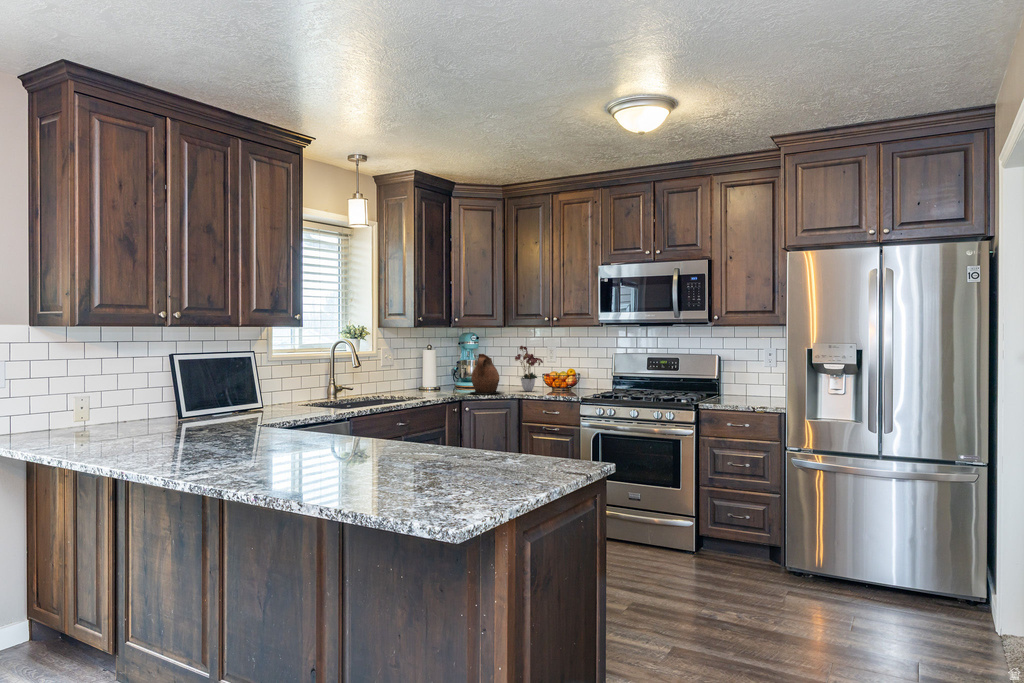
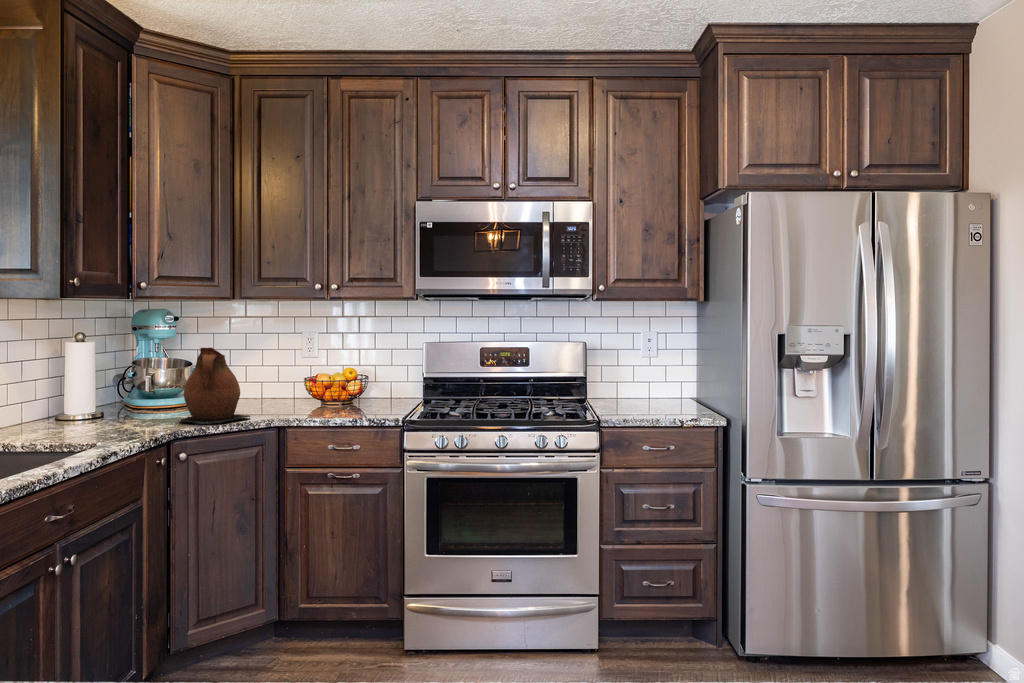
flower arrangement: present [515,346,543,391] -> none [254,328,313,410]

